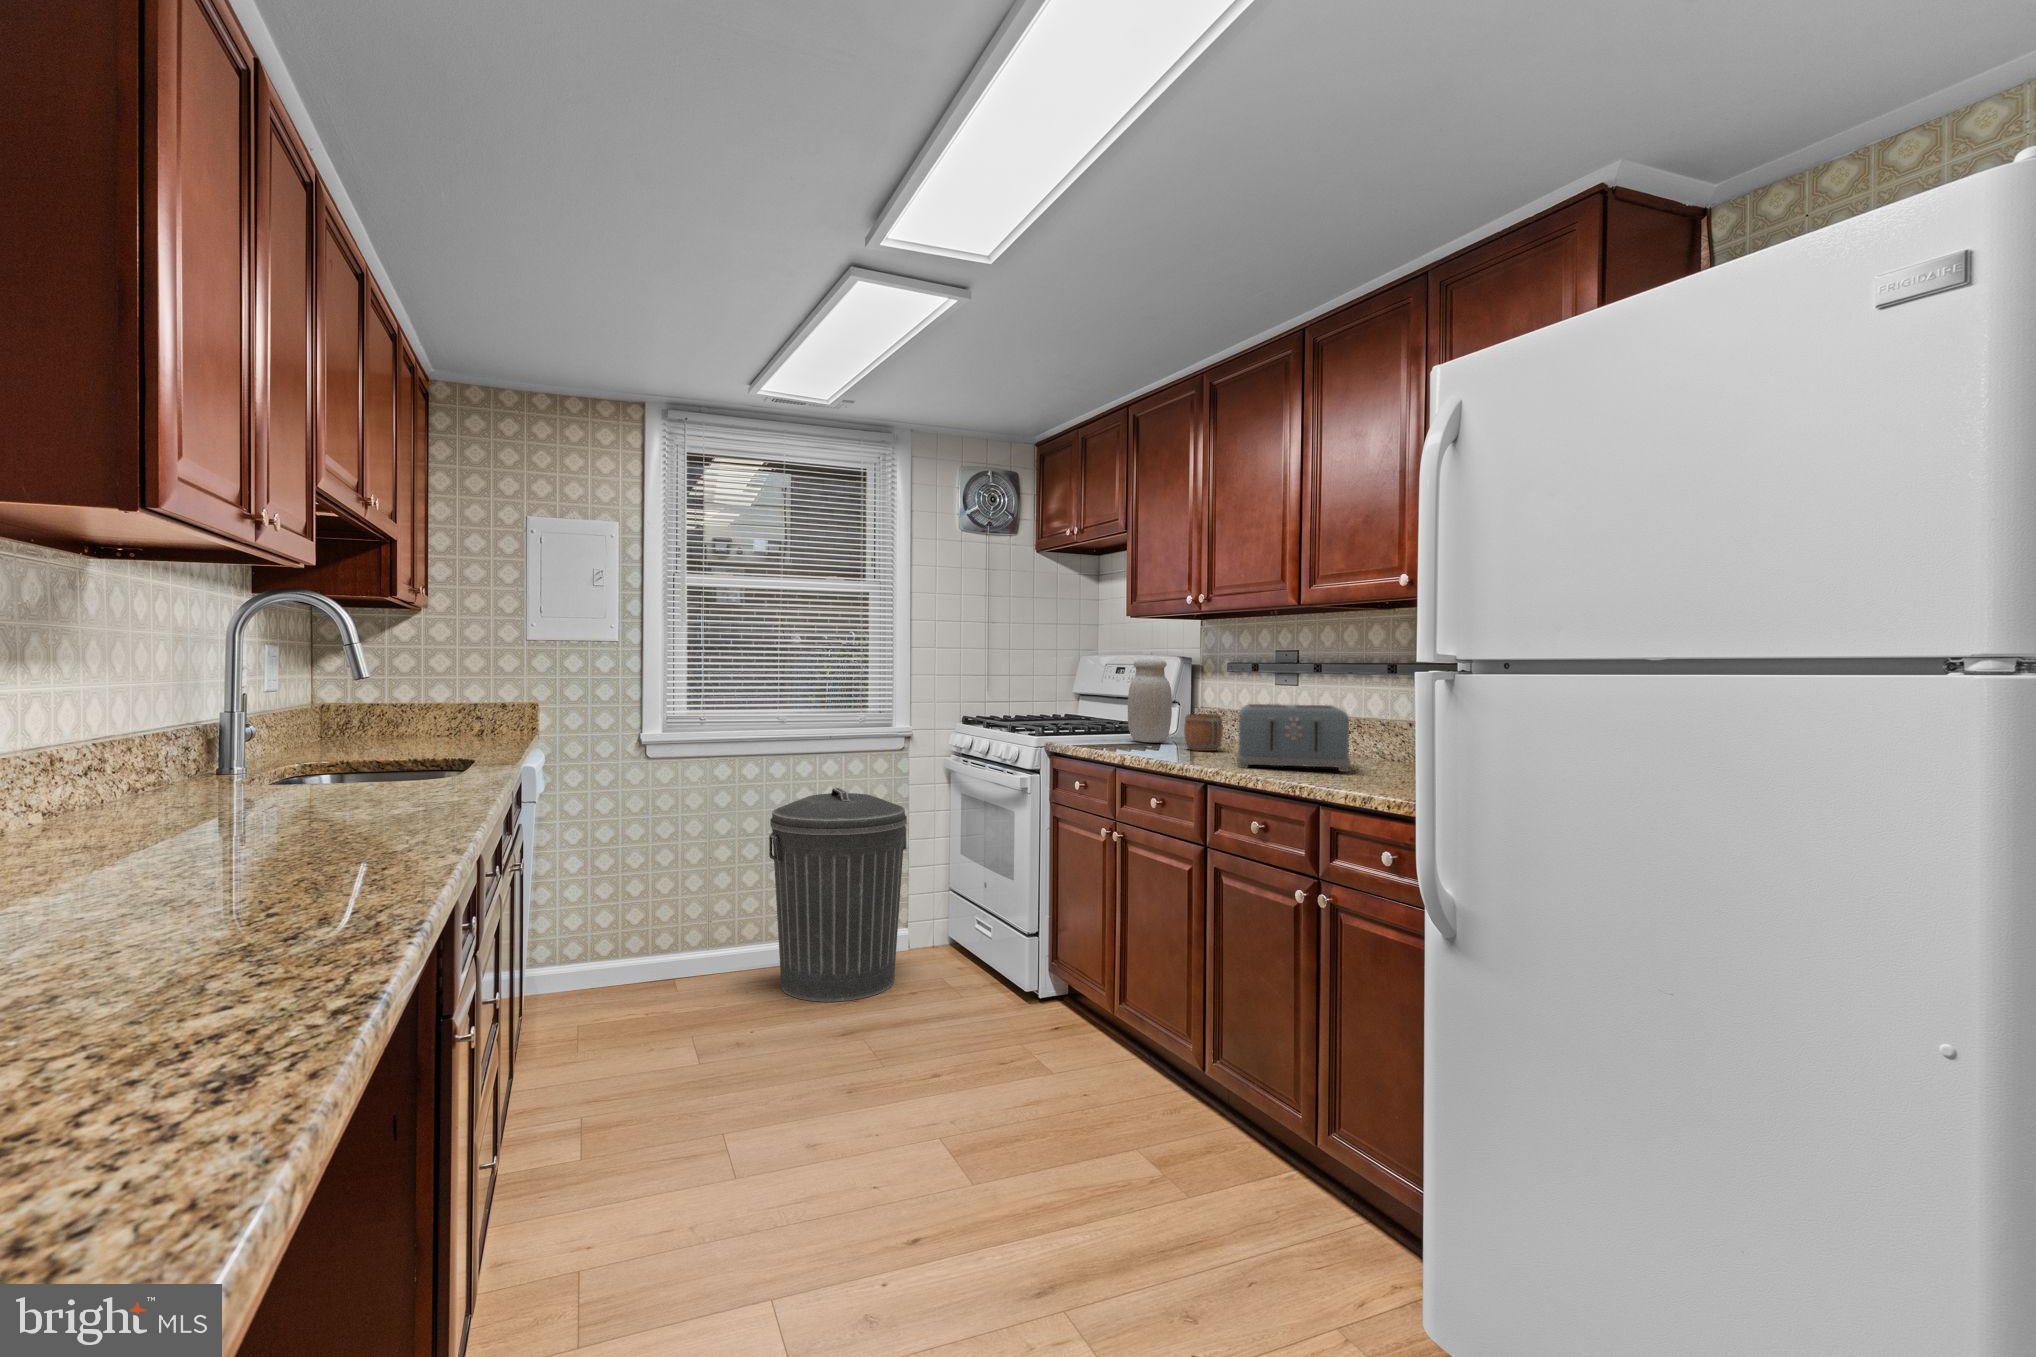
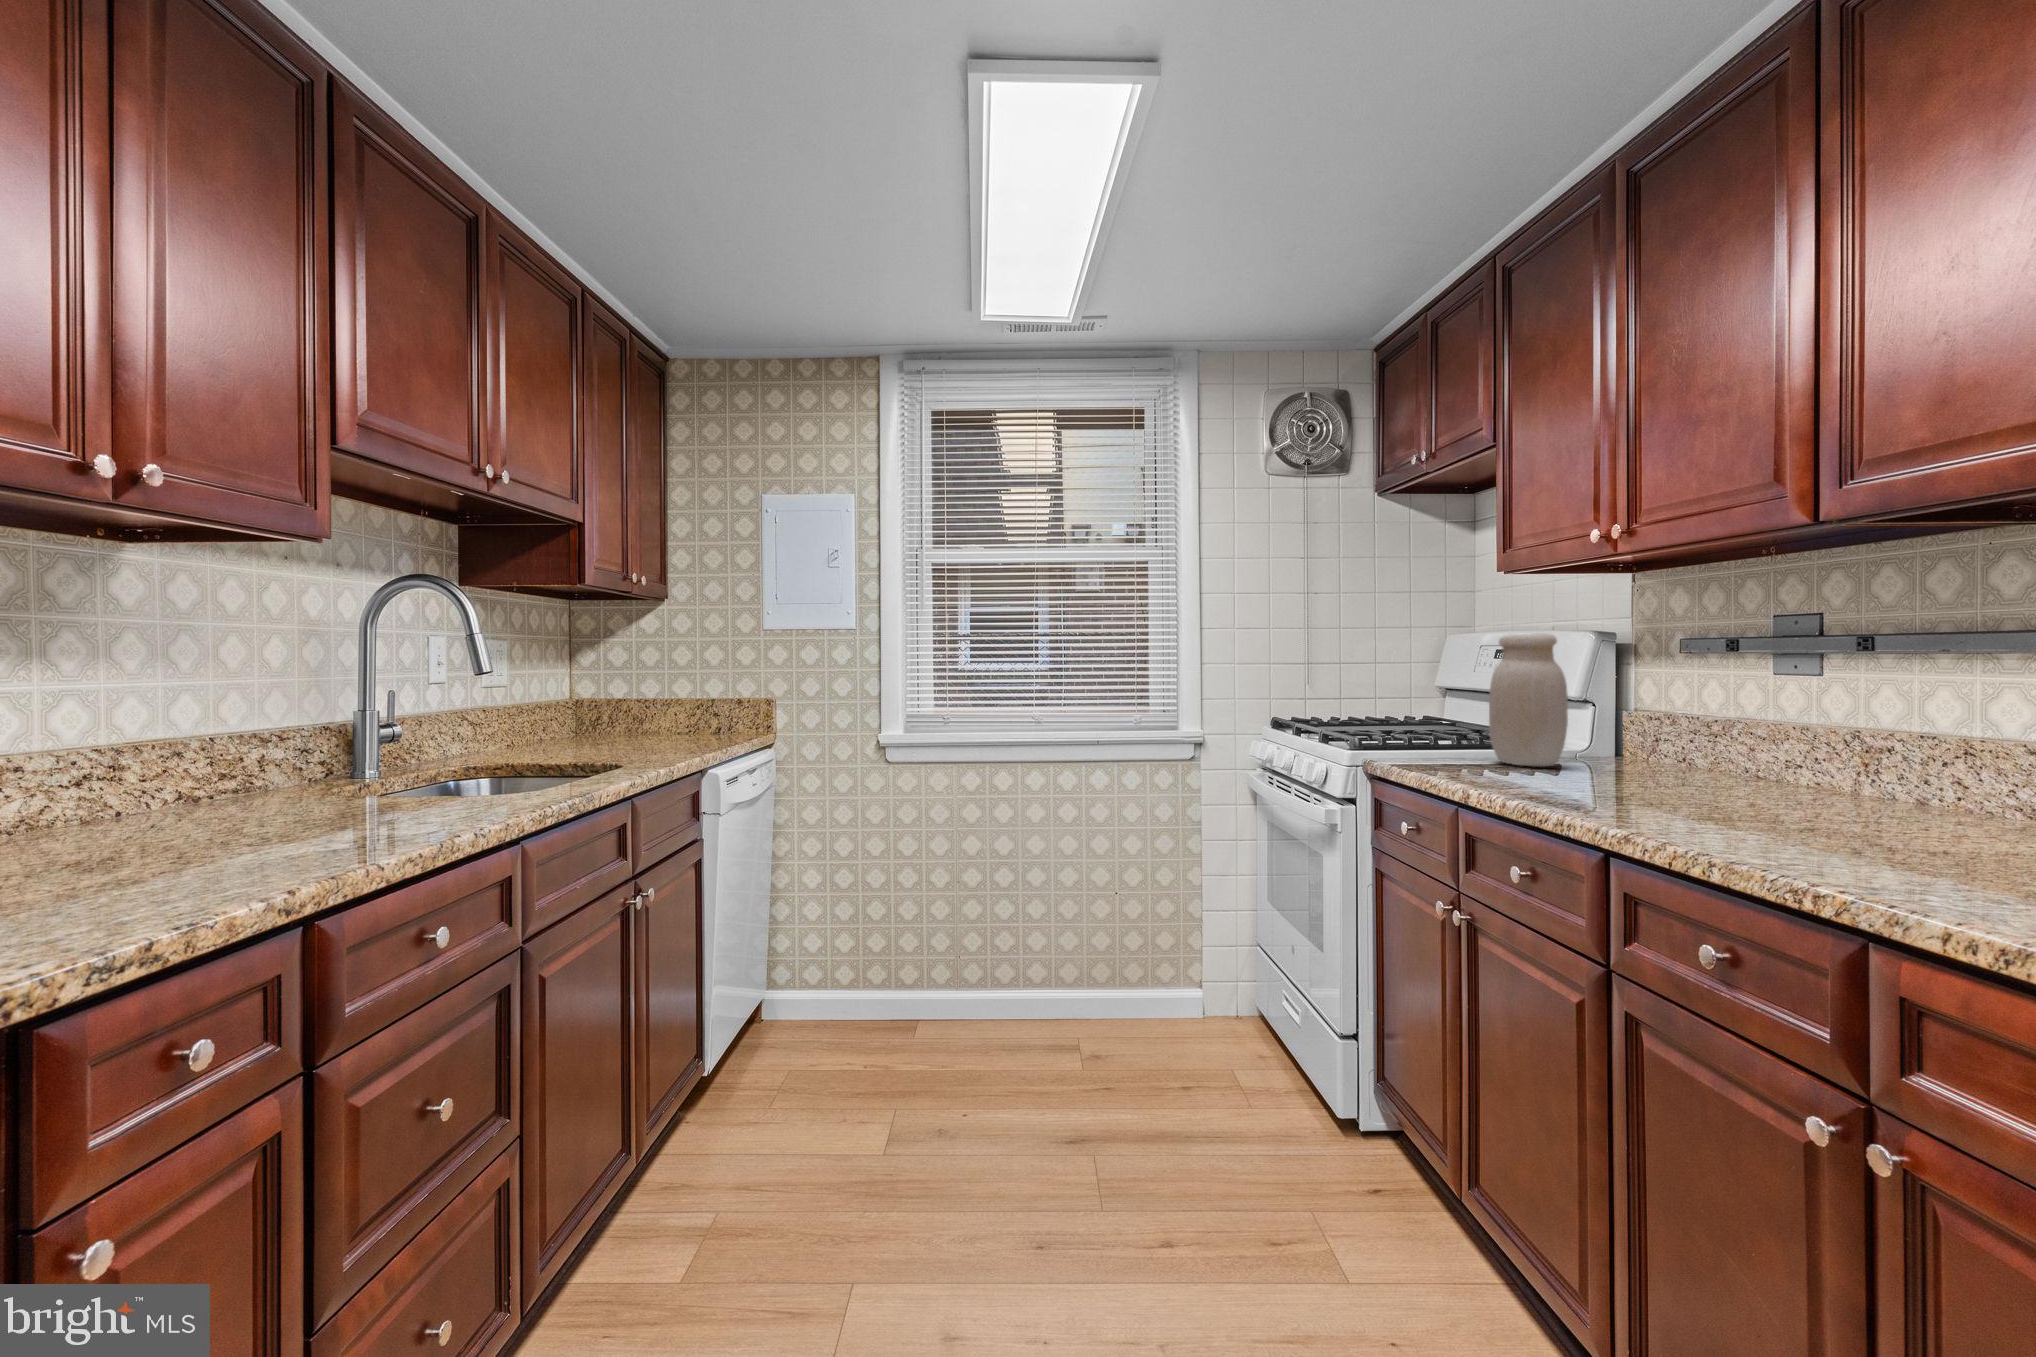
toaster: present [1237,704,1351,772] -> none [1675,708,1967,856]
mug: present [1184,713,1223,751] -> none [1584,721,1662,787]
trash can: present [769,788,907,1002] -> none [1004,807,1177,1082]

